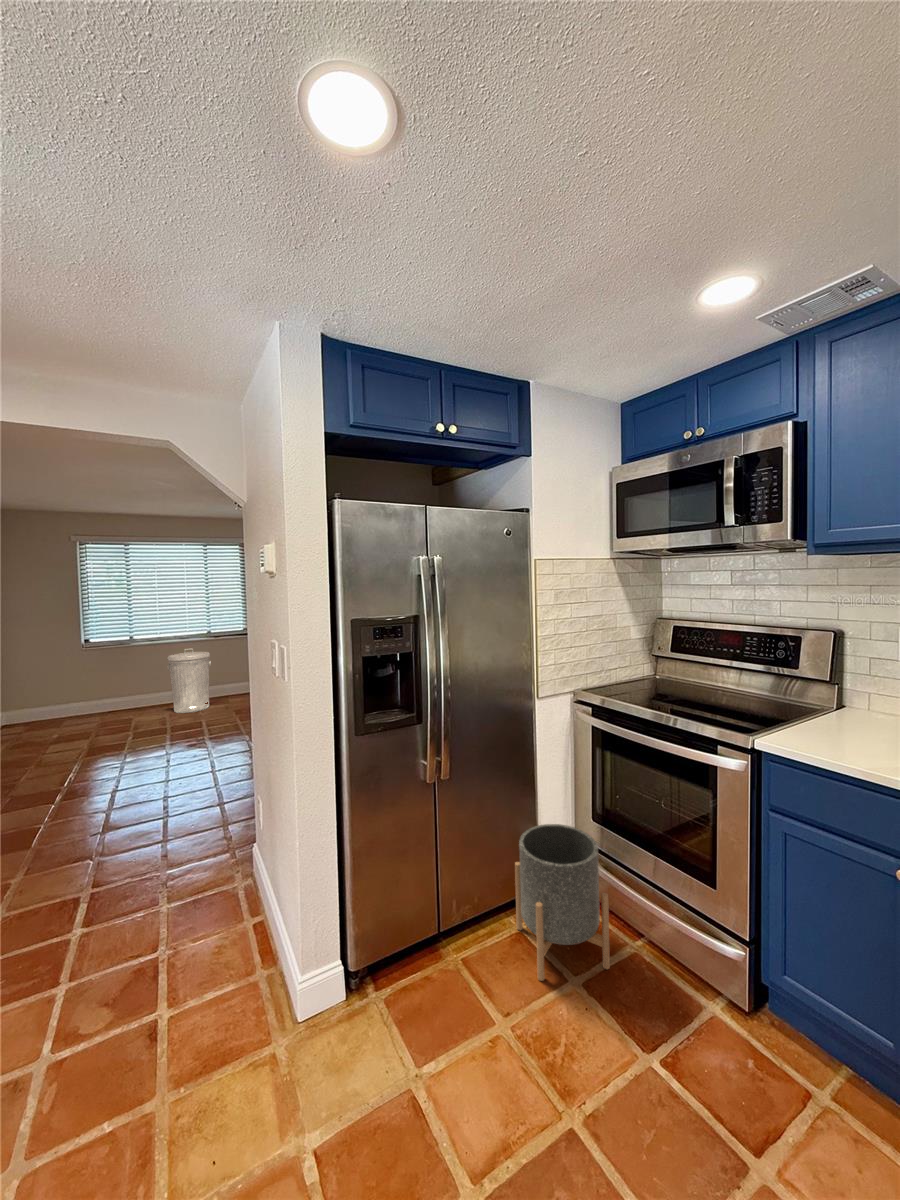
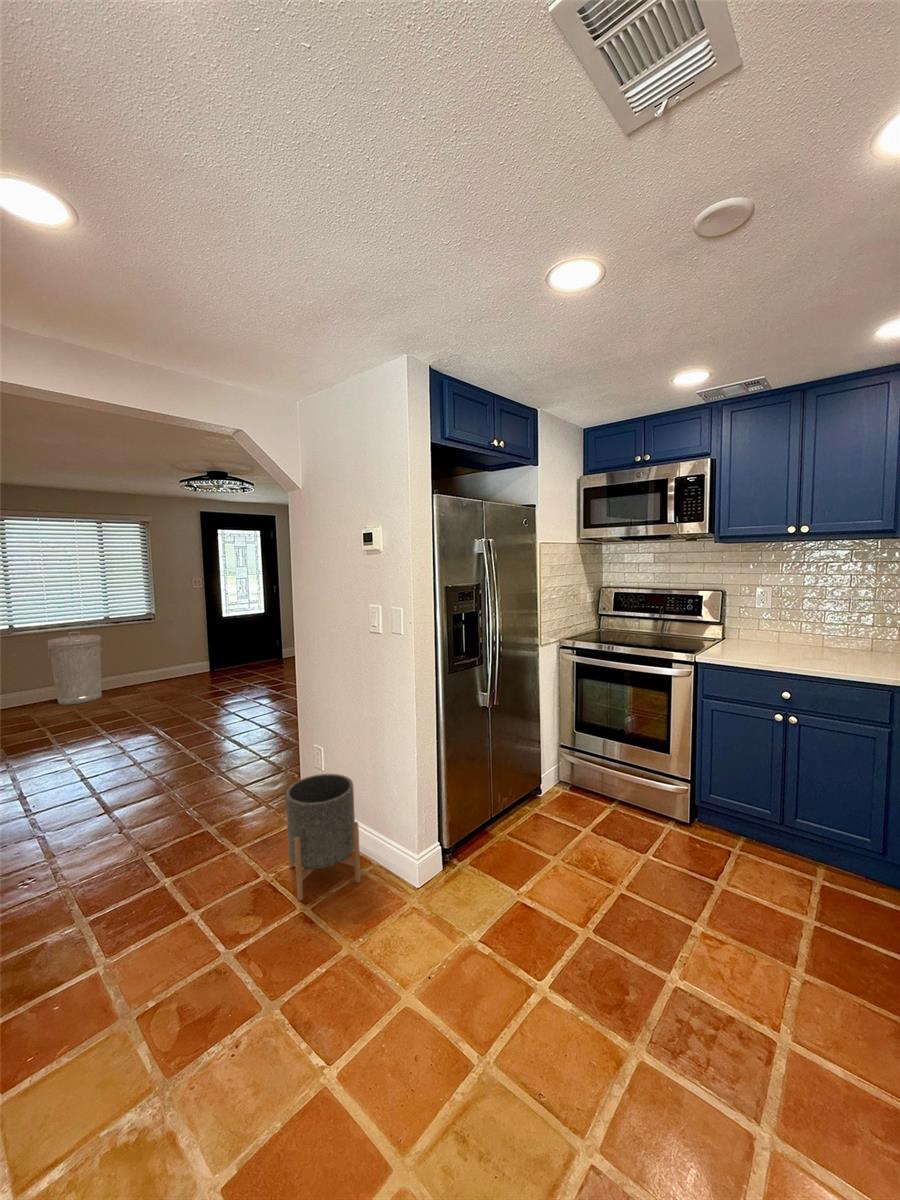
planter: present [515,824,610,981] -> present [286,774,361,901]

